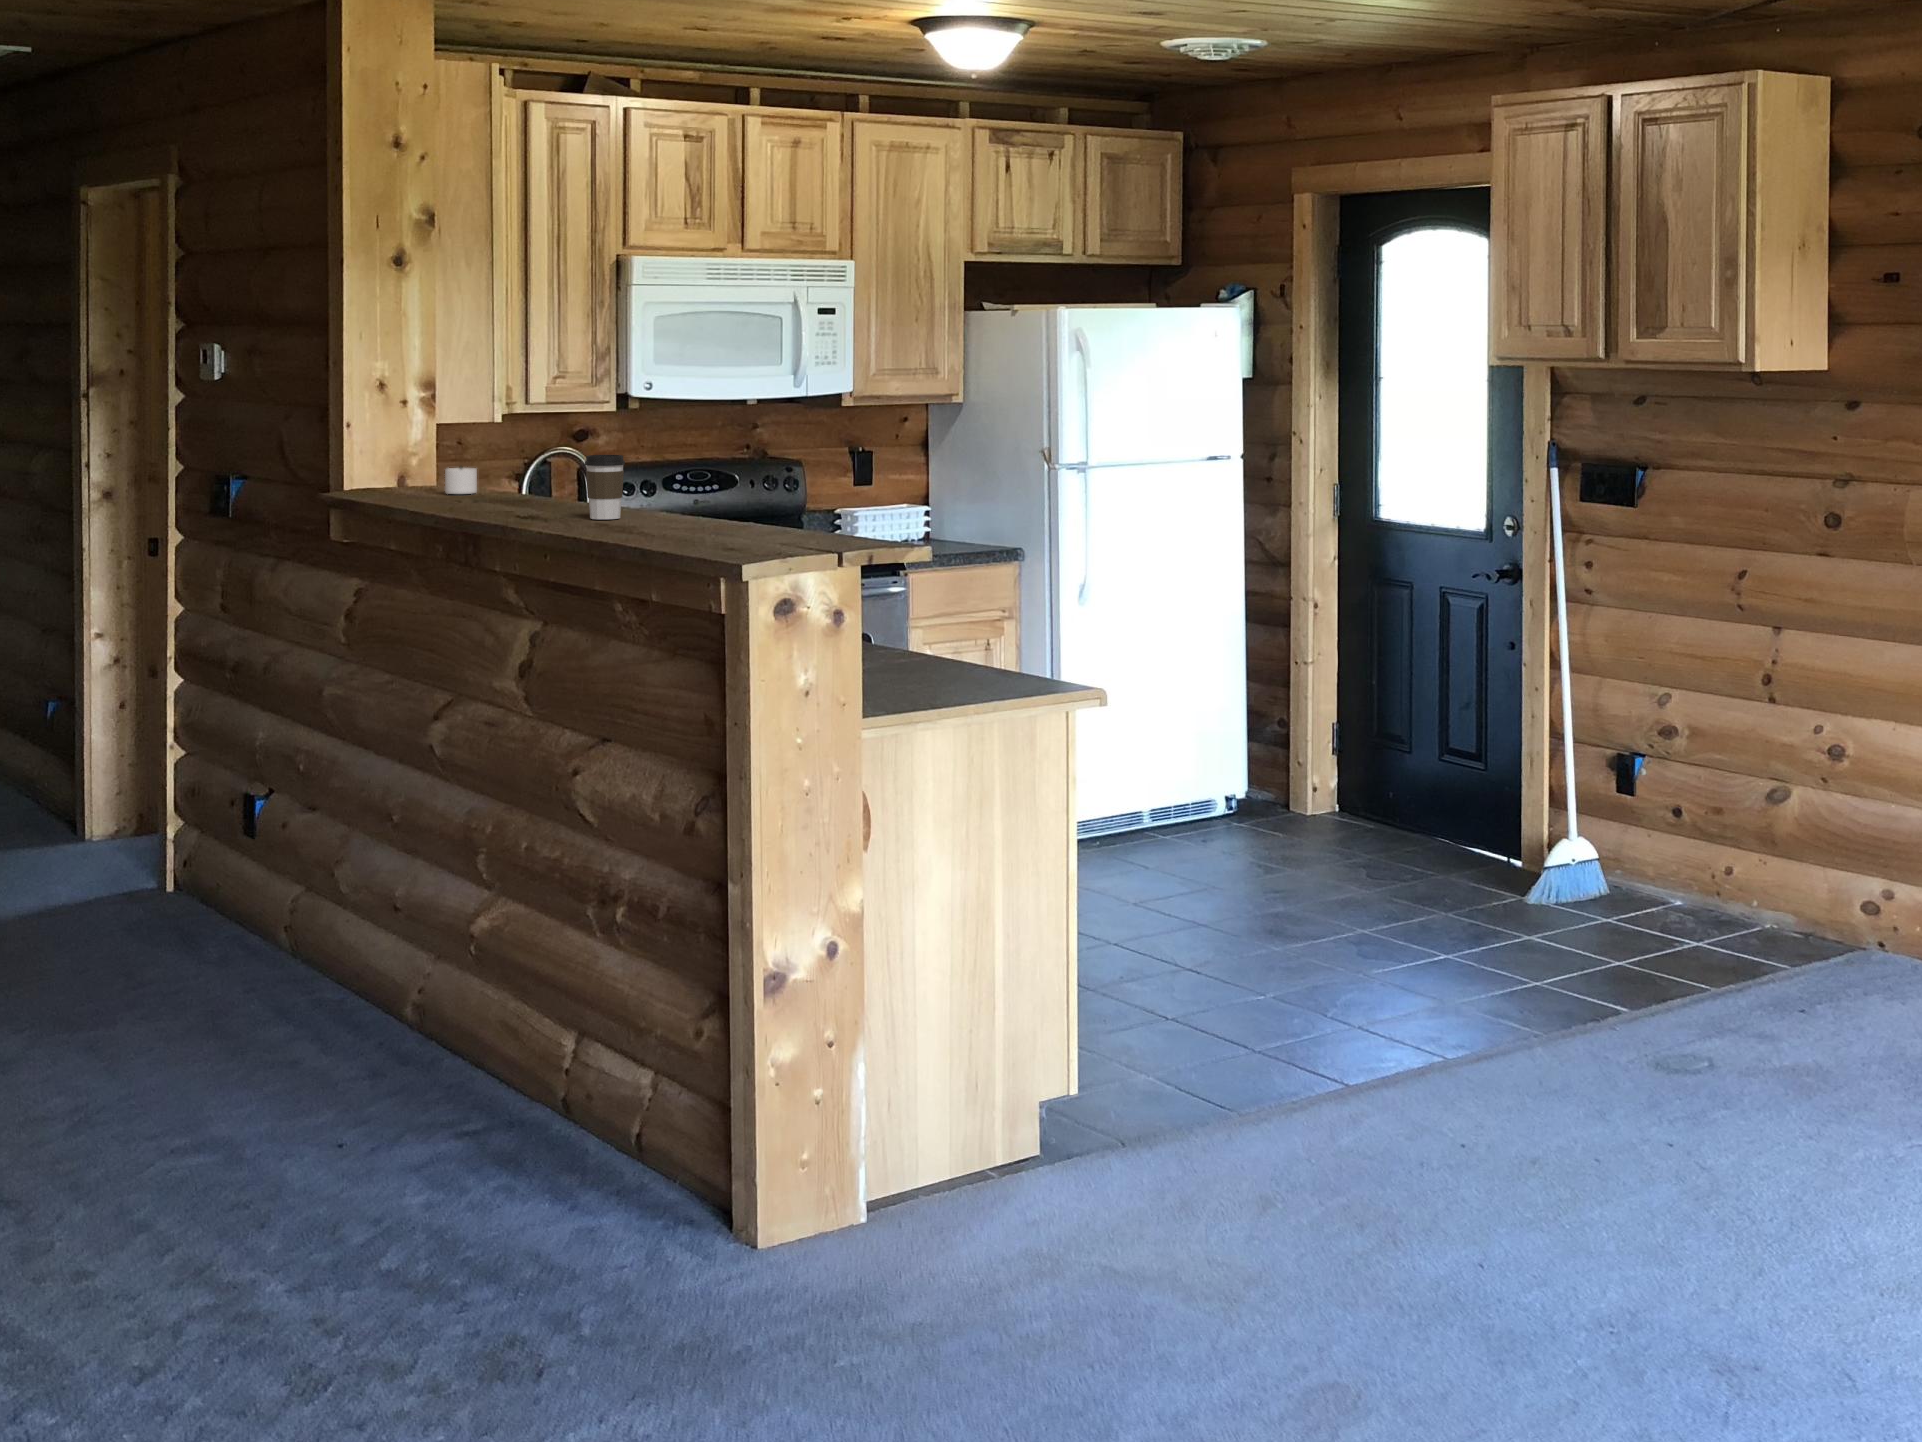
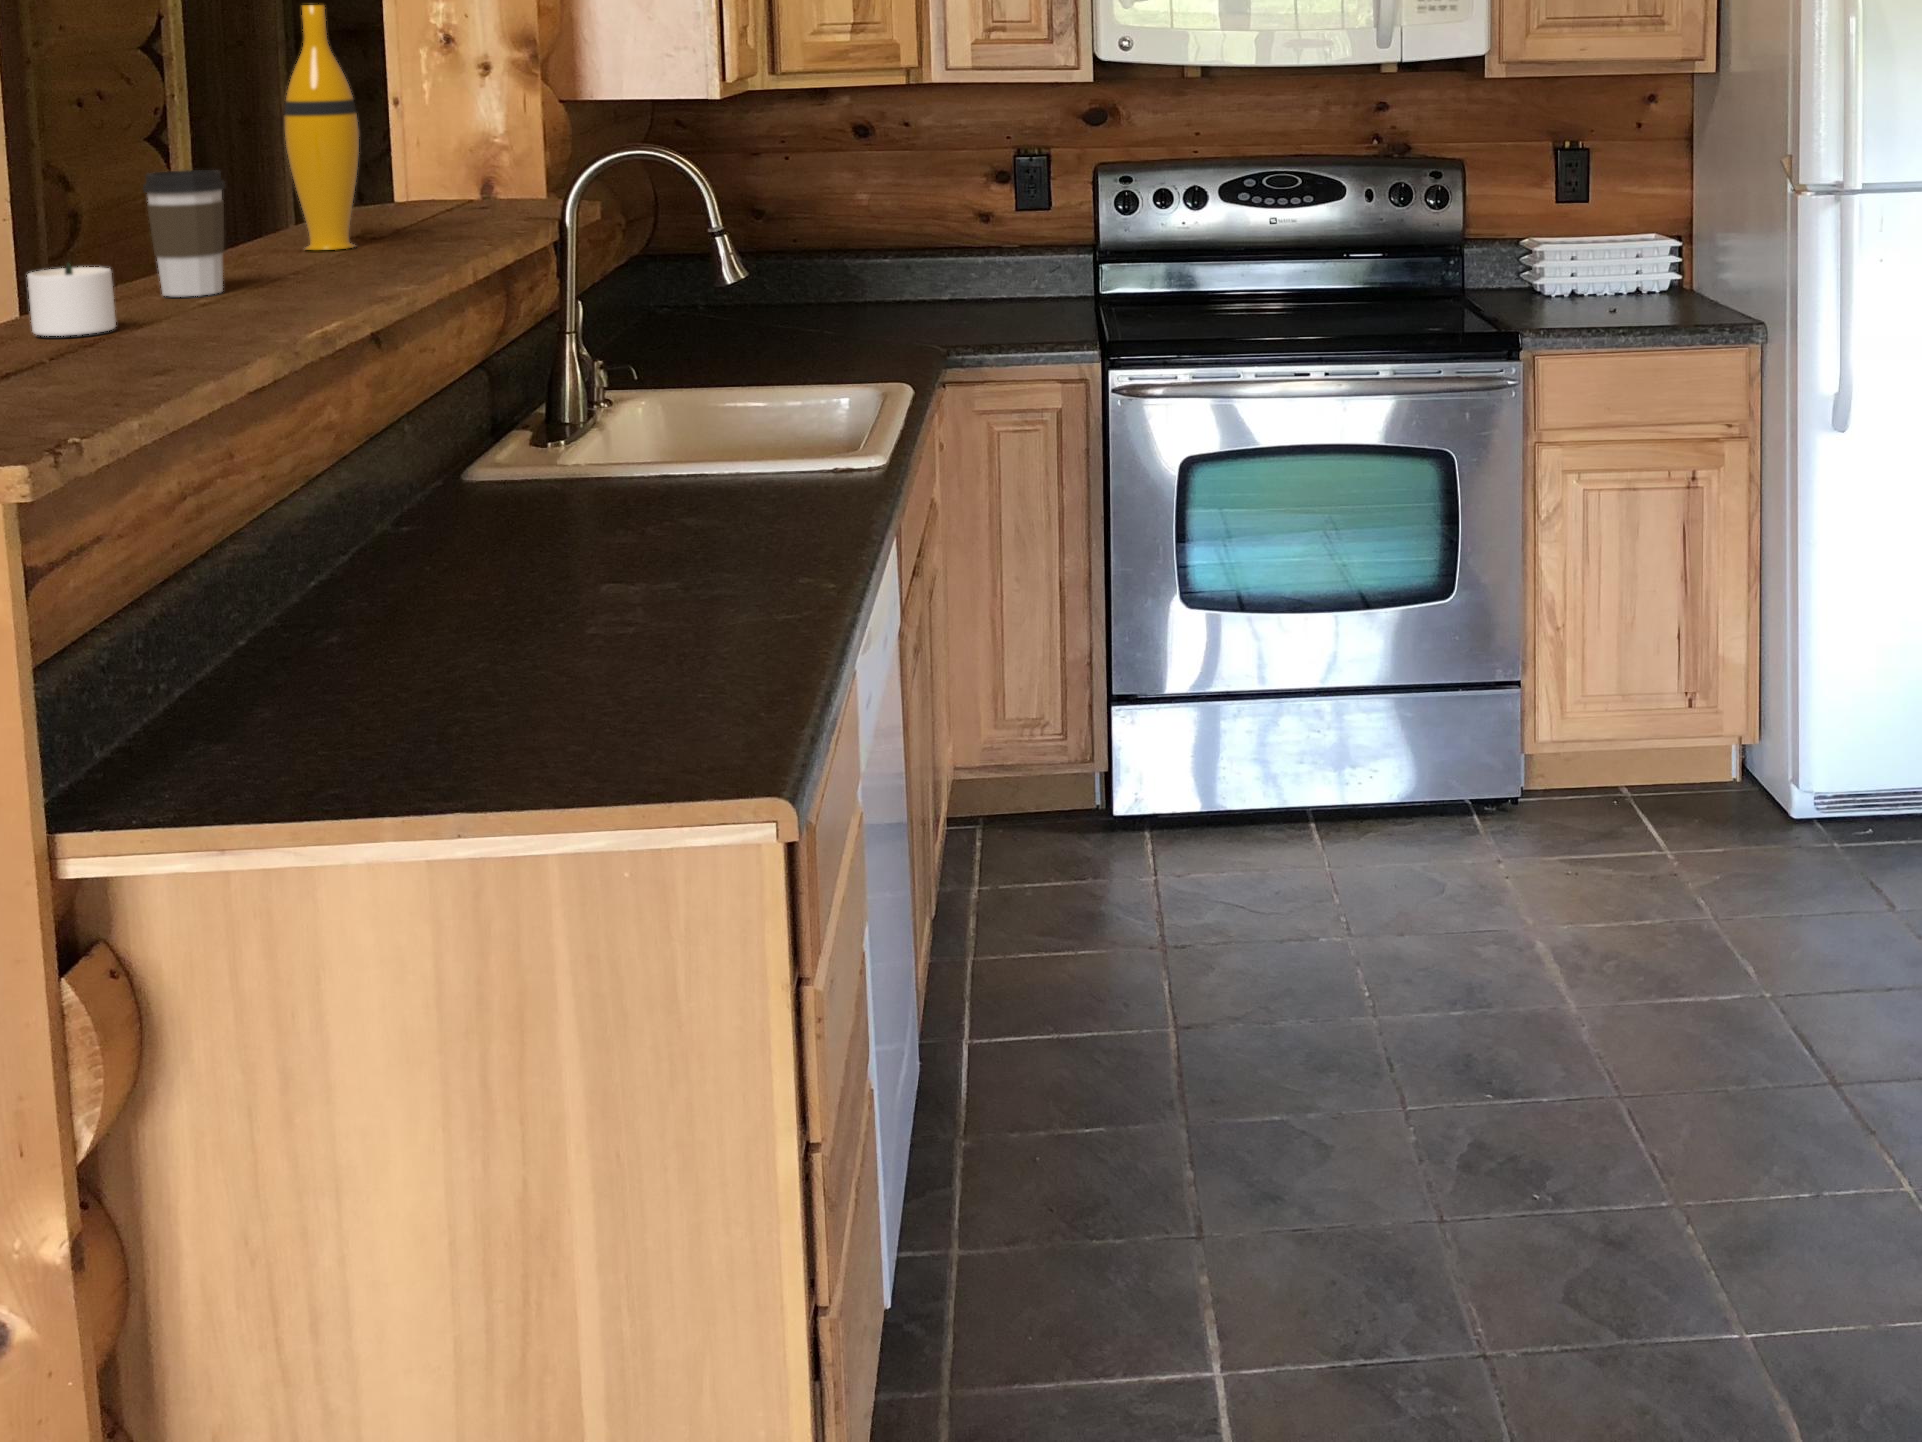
vase: none [505,368,545,505] -> present [285,5,359,250]
candle: present [445,466,477,494] -> present [27,263,116,336]

